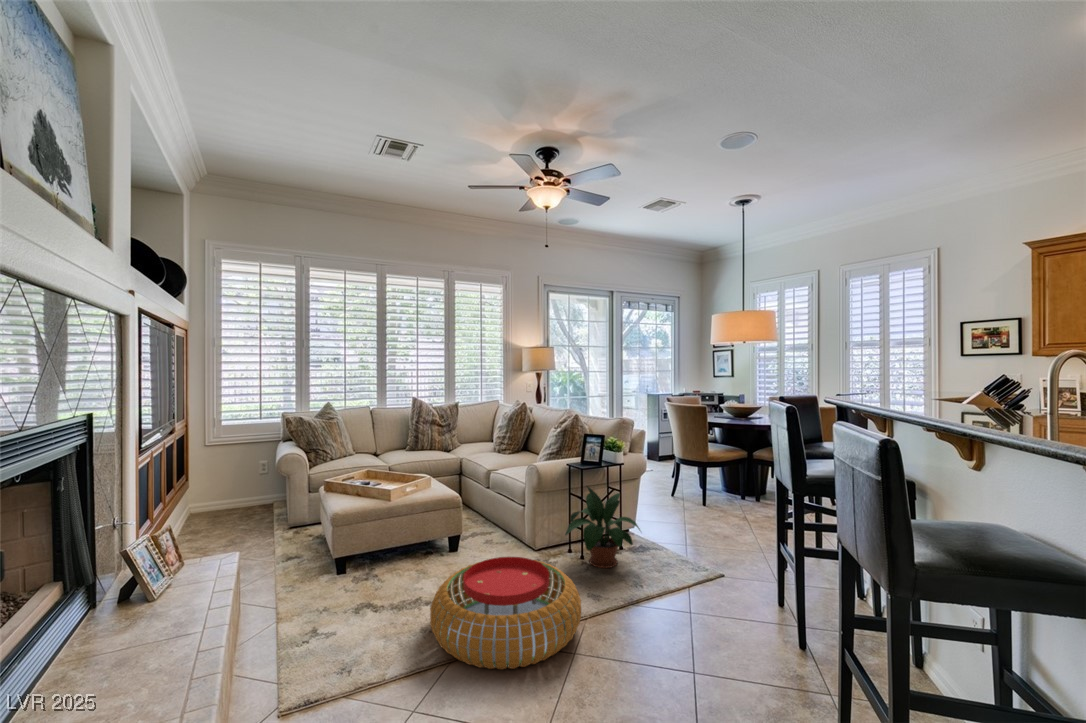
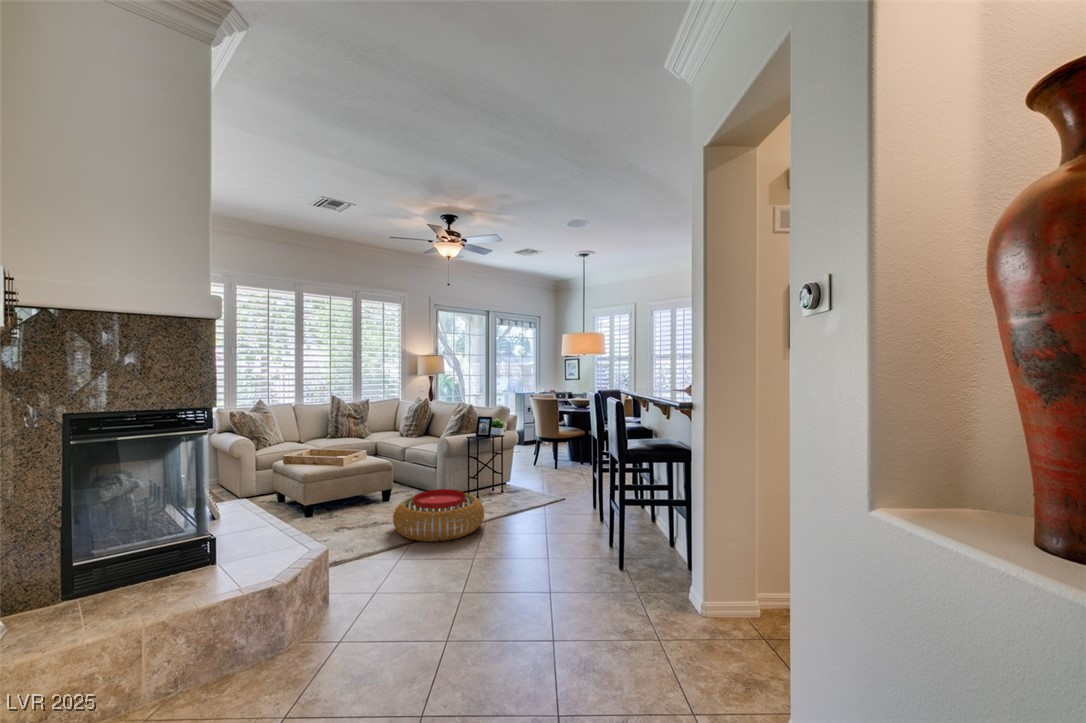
potted plant: present [565,486,640,568] -> none [467,449,516,501]

